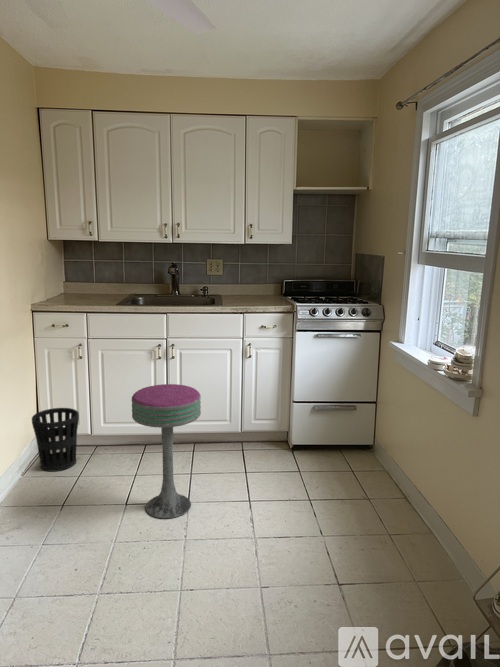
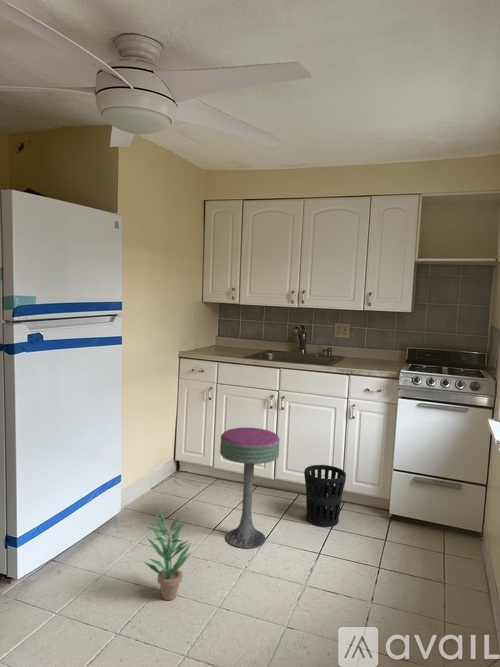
wastebasket: present [32,408,79,471] -> present [304,465,346,527]
potted plant: none [86,506,148,608] -> present [145,512,190,600]

